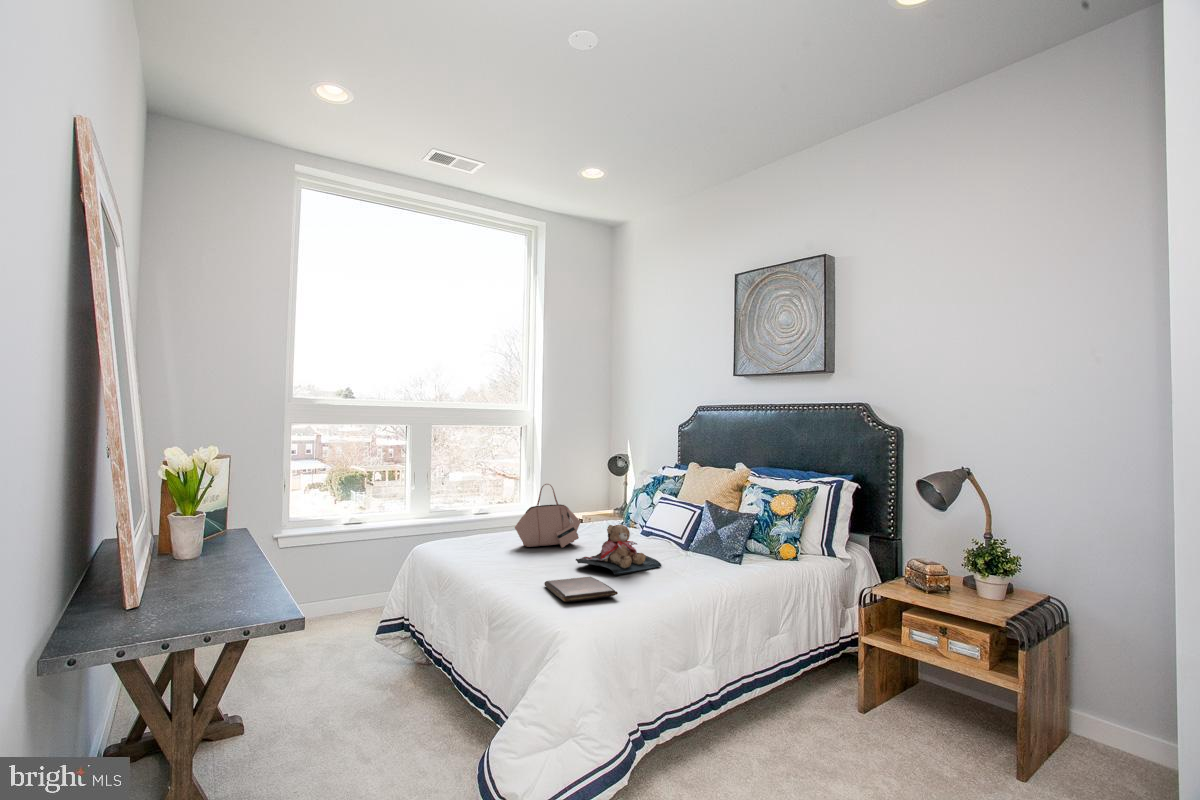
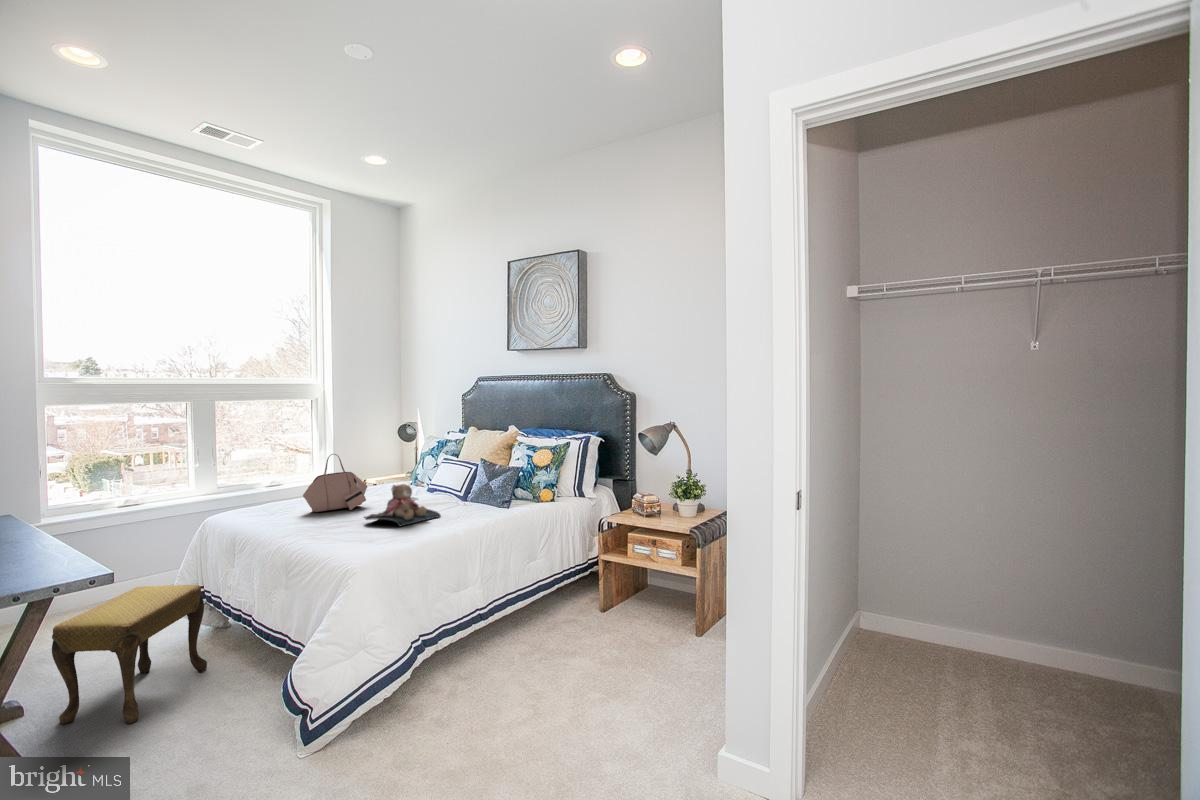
book: present [544,577,618,602] -> none [335,529,401,549]
footstool: none [261,613,409,774] -> present [52,585,207,724]

